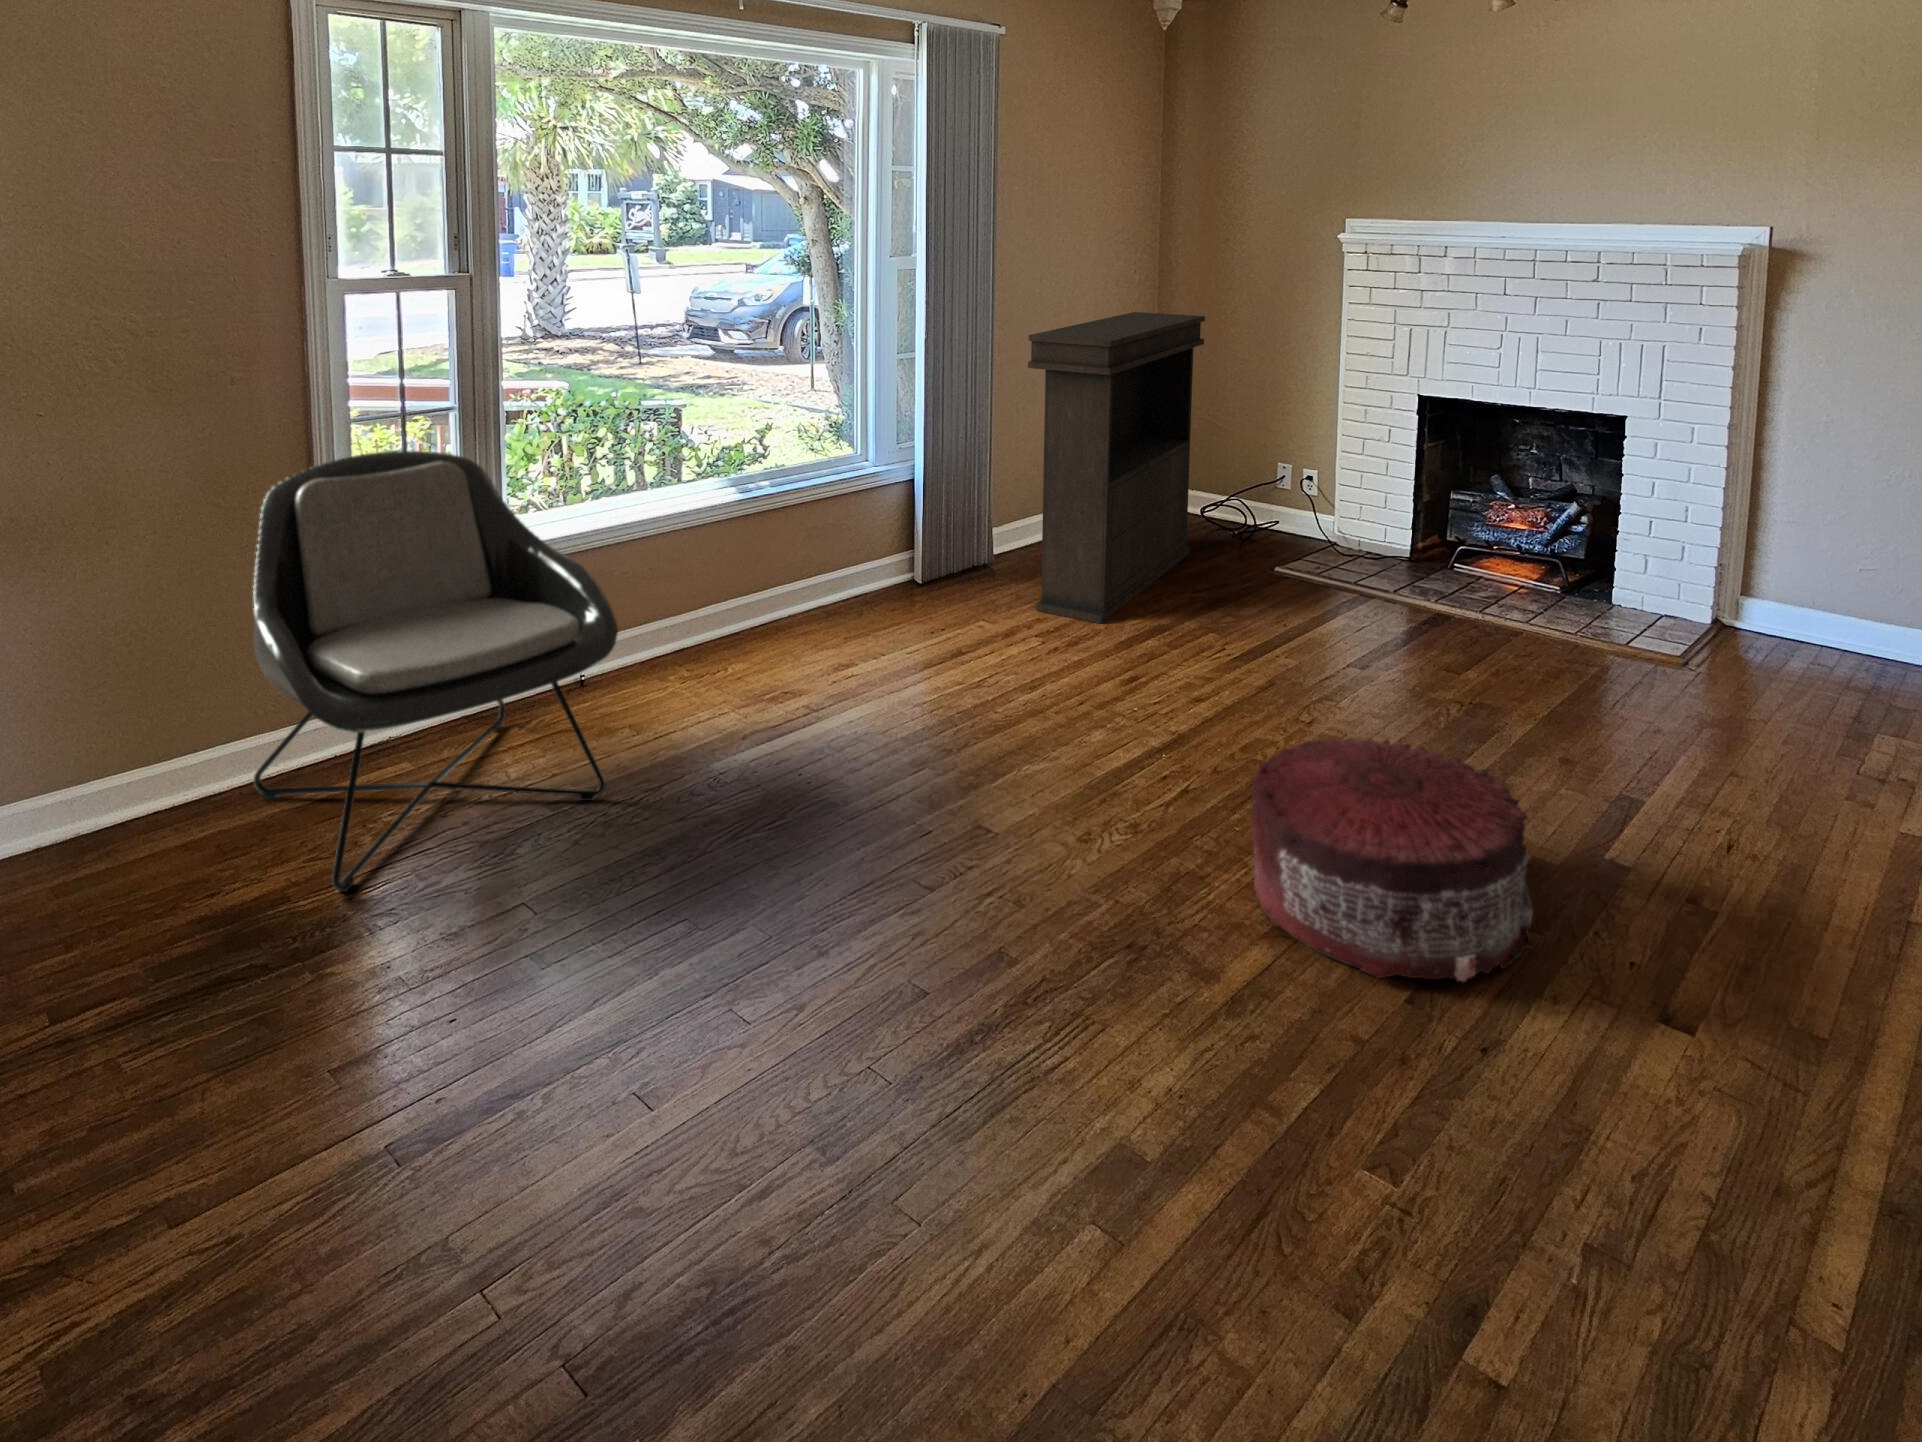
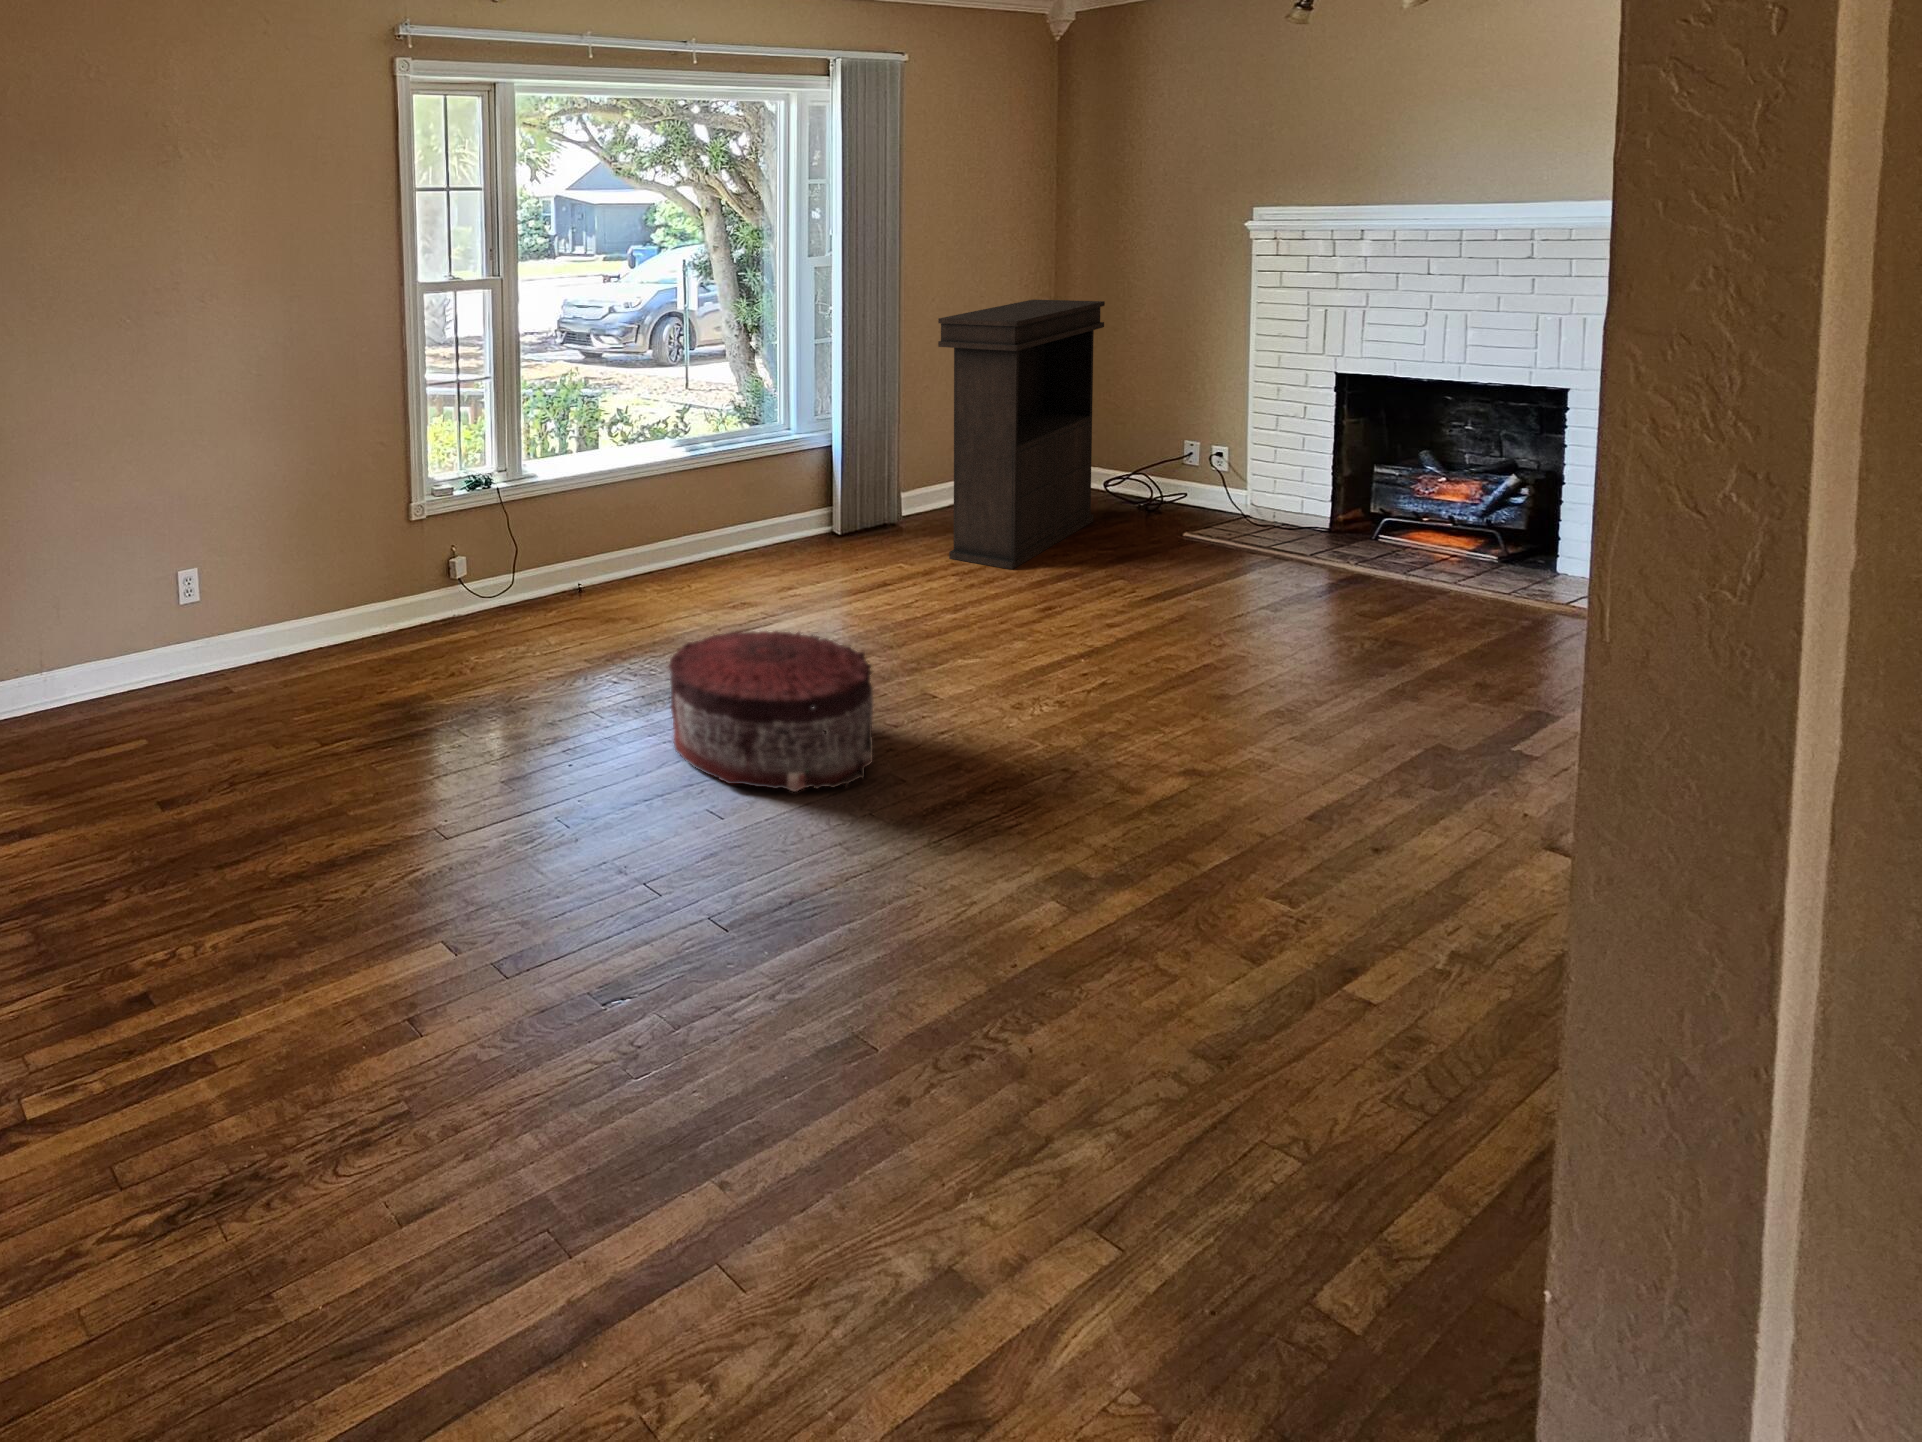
lounge chair: present [253,451,618,892] -> none [380,405,636,697]
pouf: present [1251,738,1533,981] -> present [669,631,873,792]

